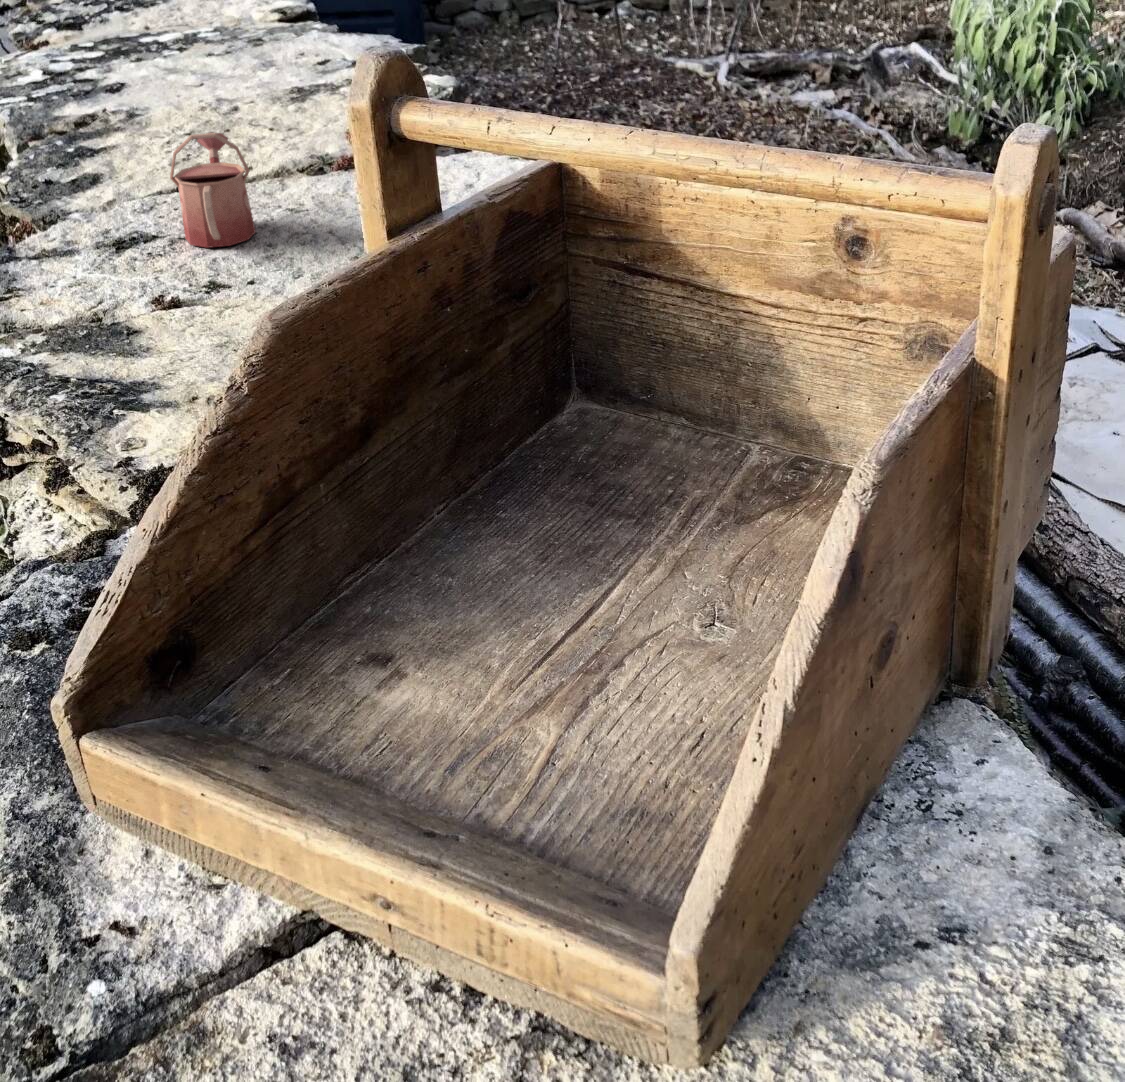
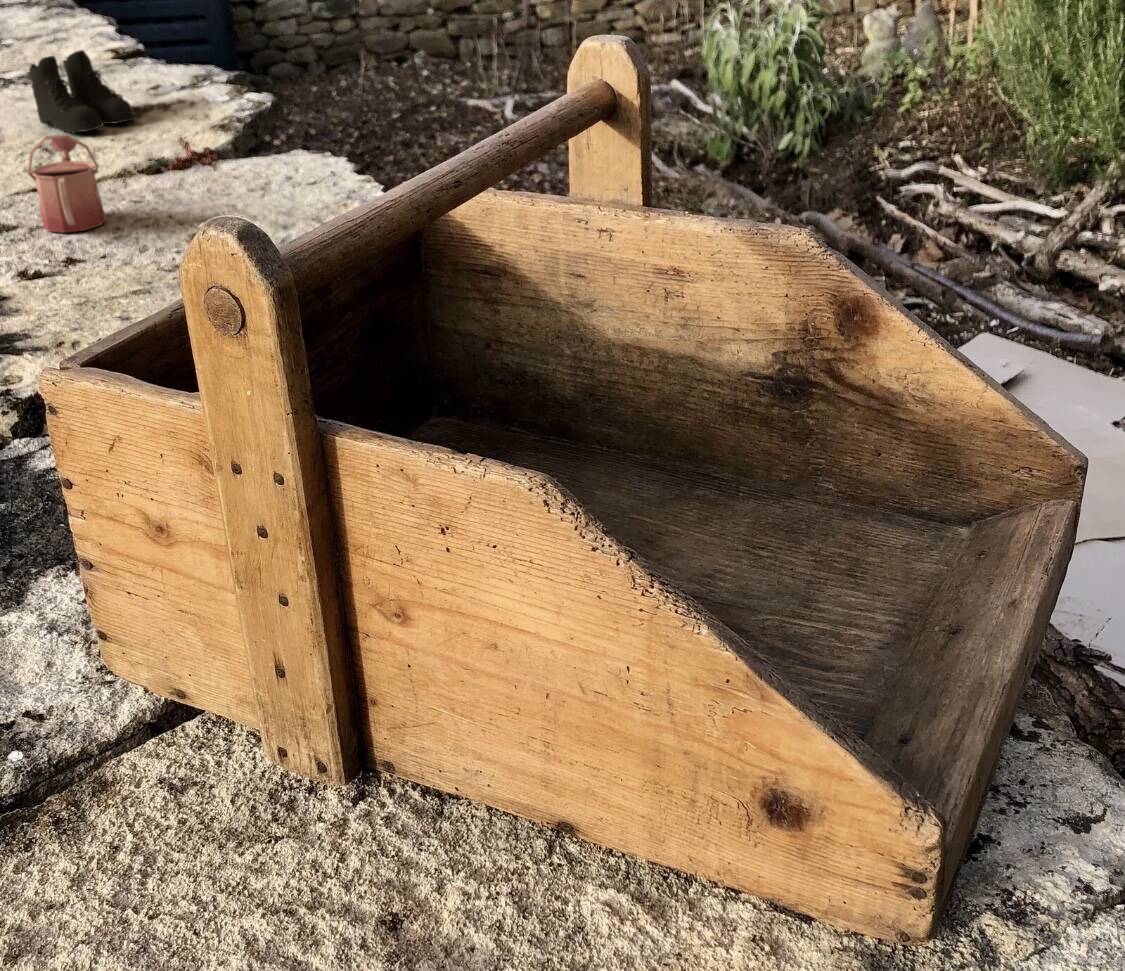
boots: none [181,20,296,119] -> present [29,50,135,133]

